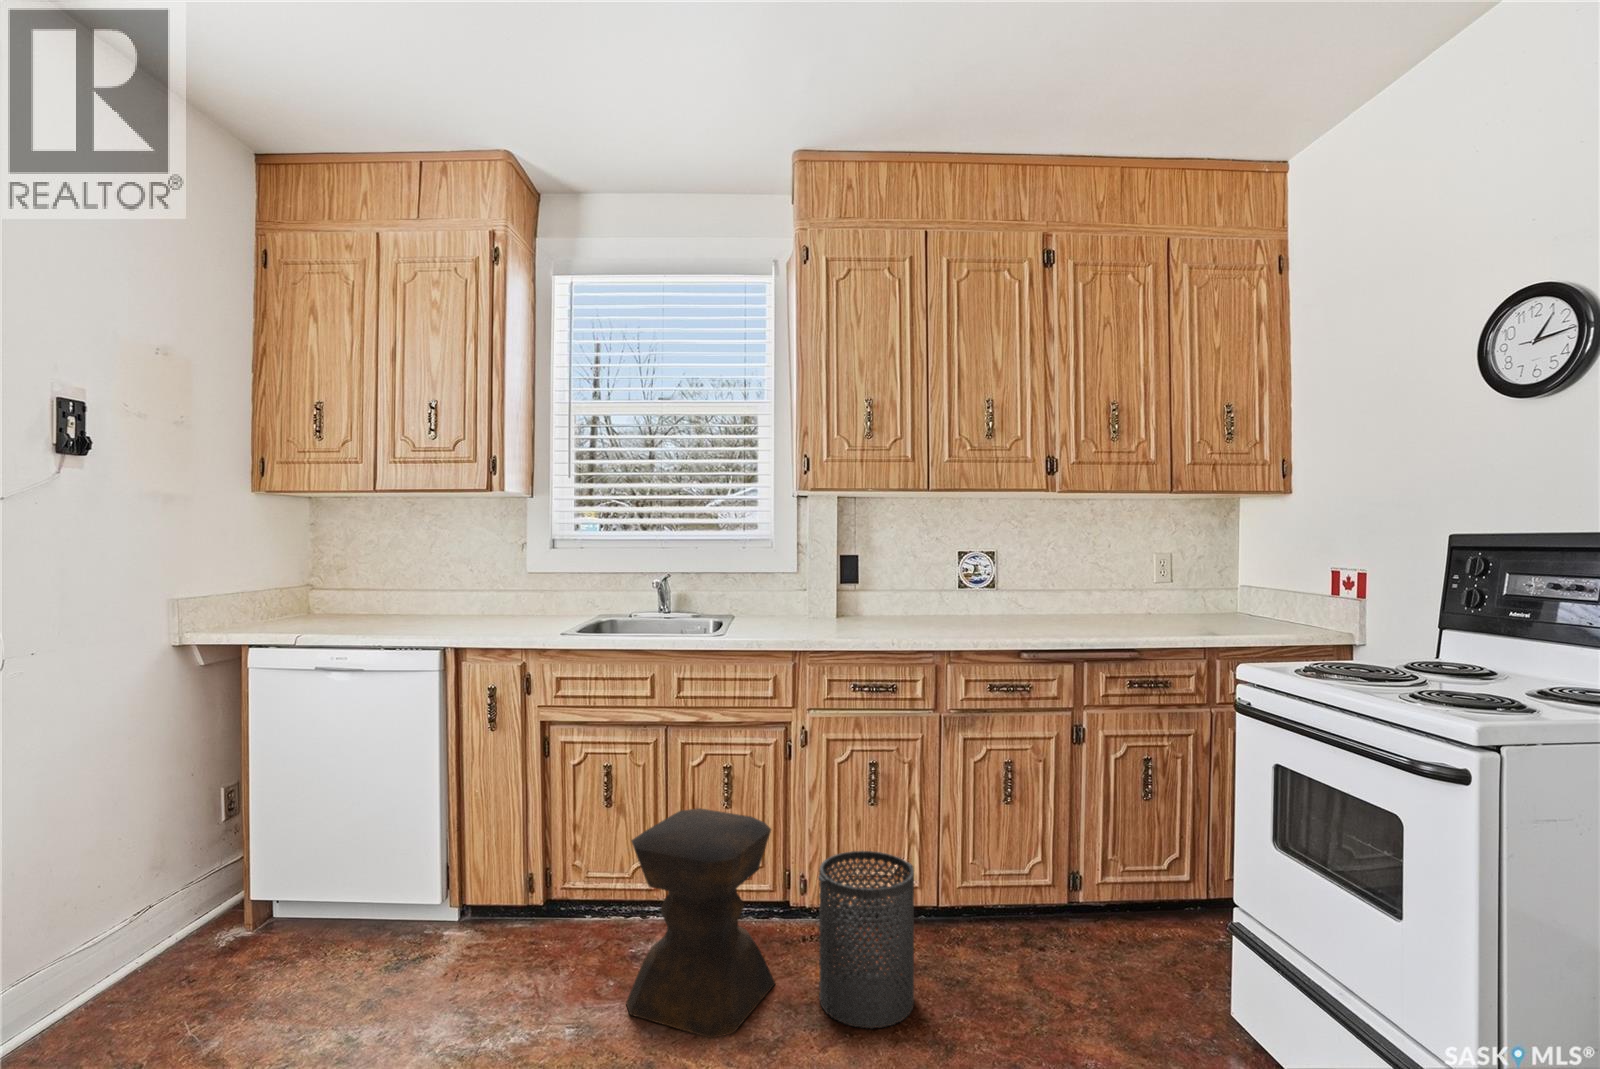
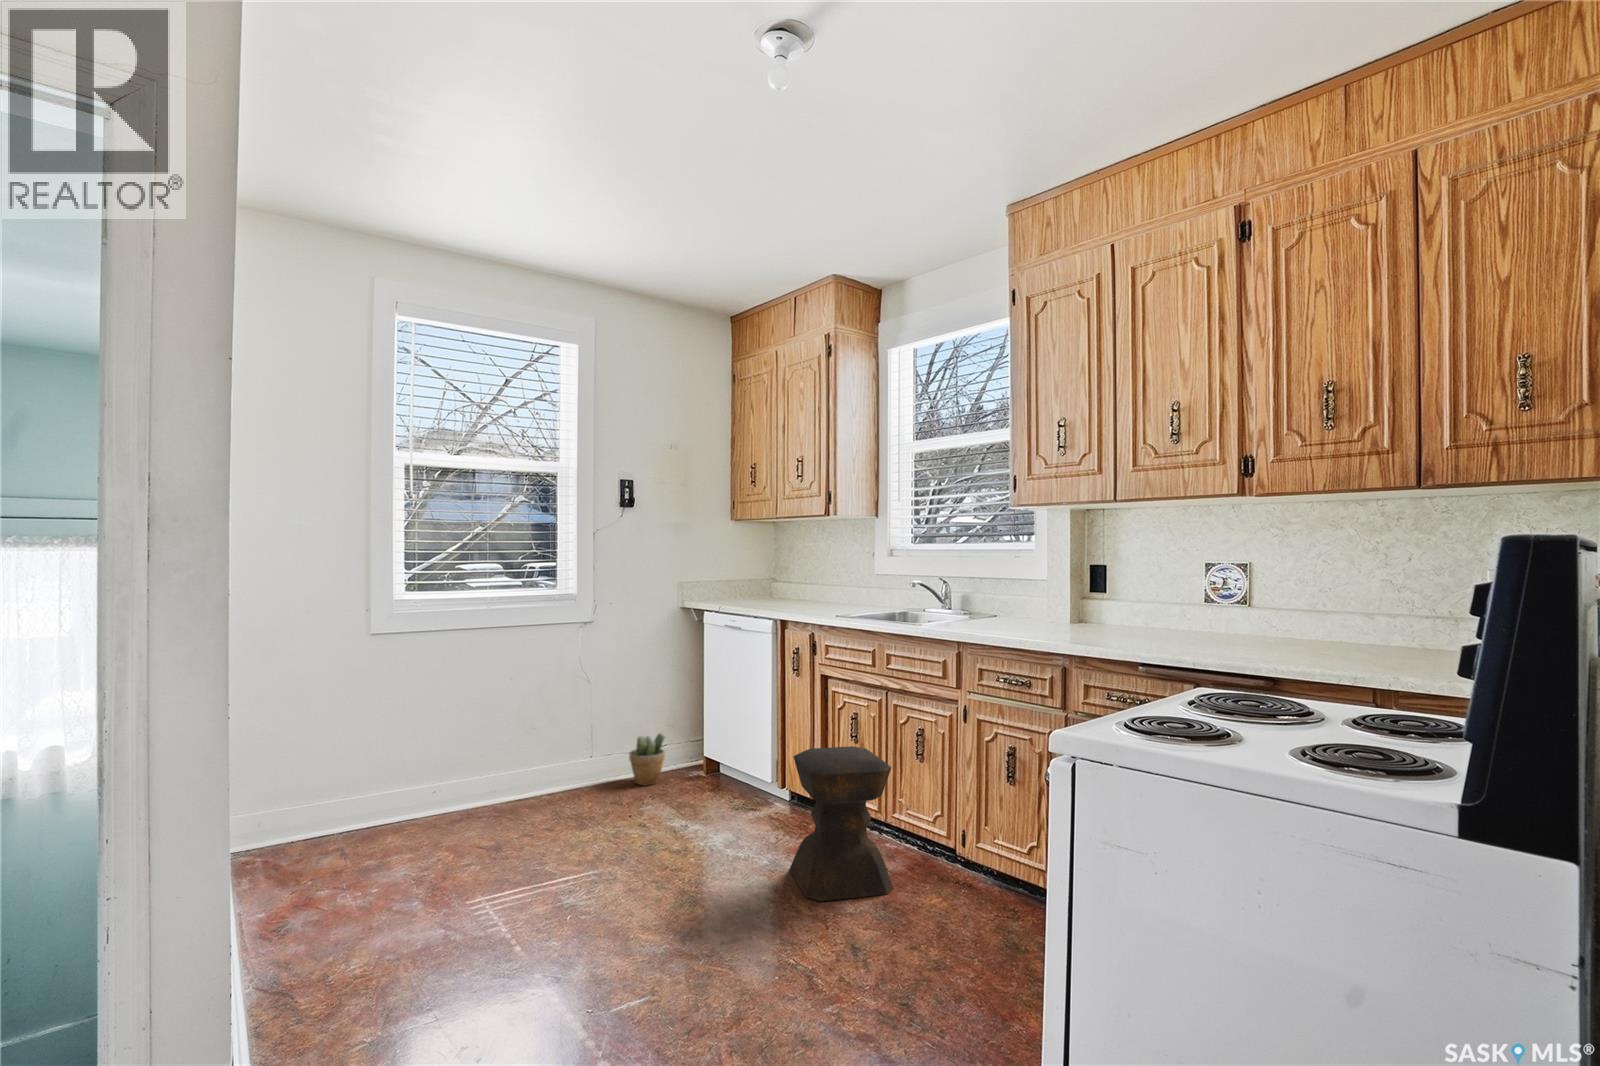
trash can: present [818,851,914,1028] -> none [885,805,967,946]
potted plant: none [106,888,194,1001] -> present [629,733,665,785]

